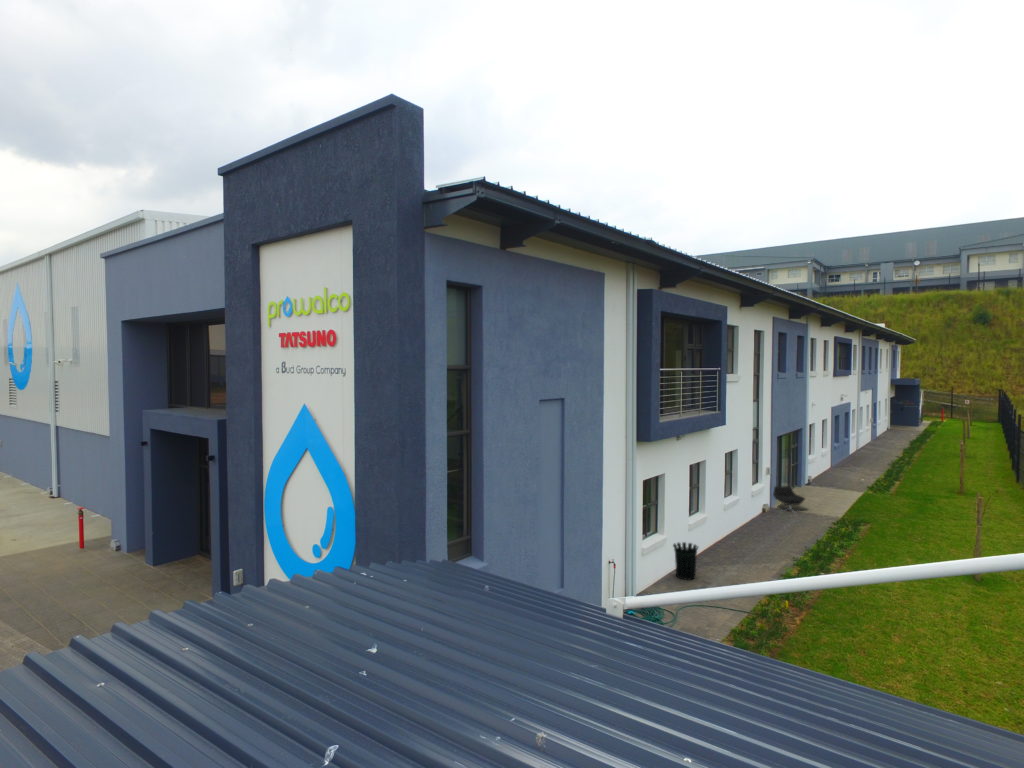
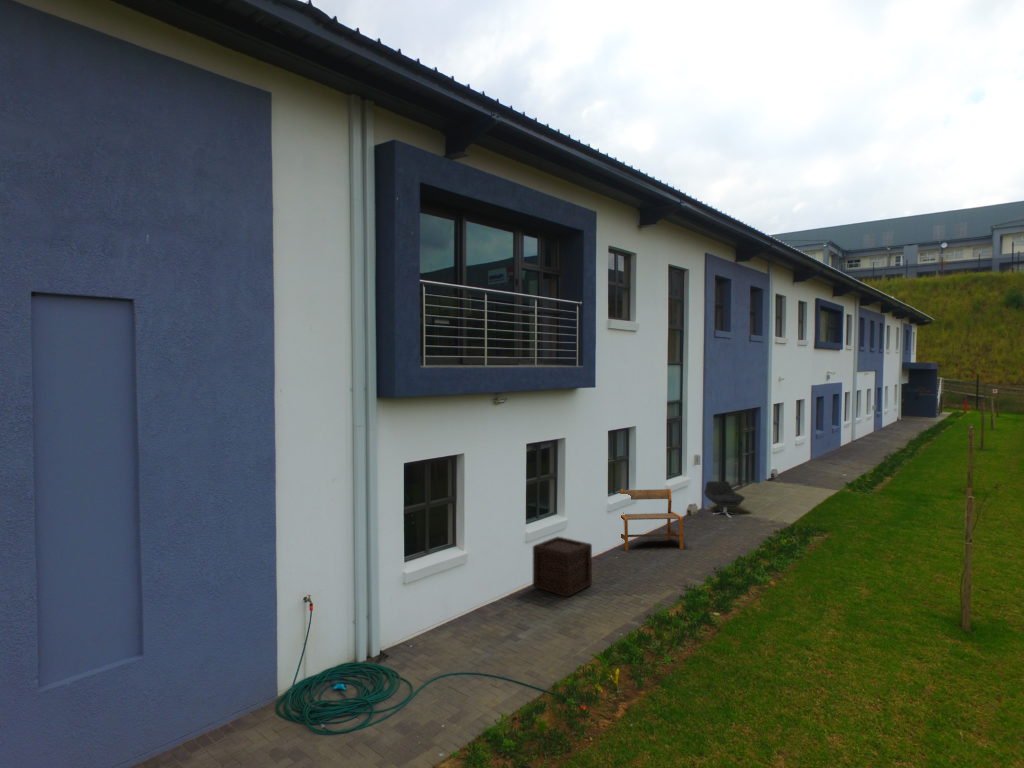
bench: none [727,493,777,537] -> present [620,489,683,551]
wooden crate: none [694,526,732,566] -> present [533,537,592,597]
waste bin: present [673,542,698,580] -> none [478,562,516,621]

